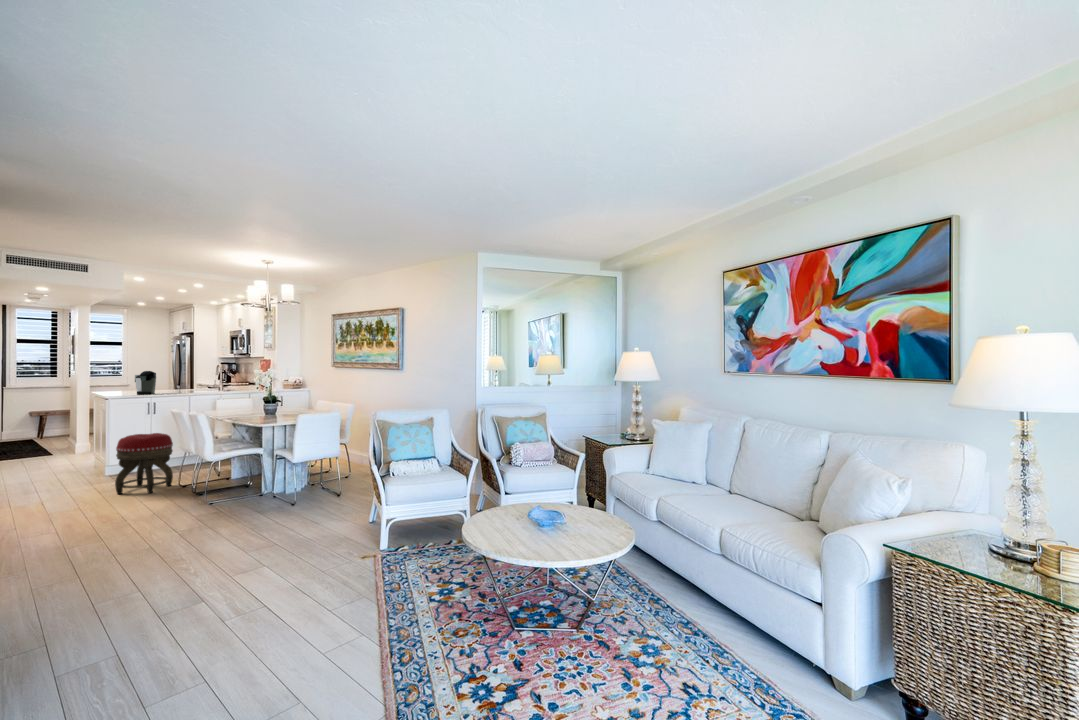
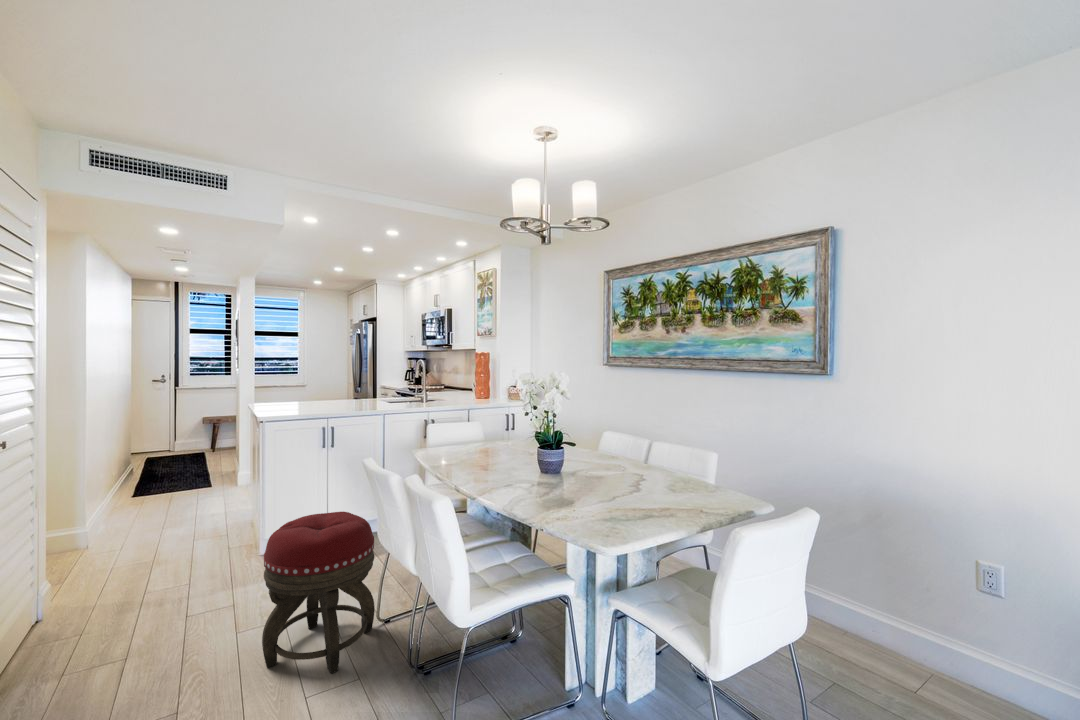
coffee maker: present [135,371,156,395] -> none [307,372,338,413]

